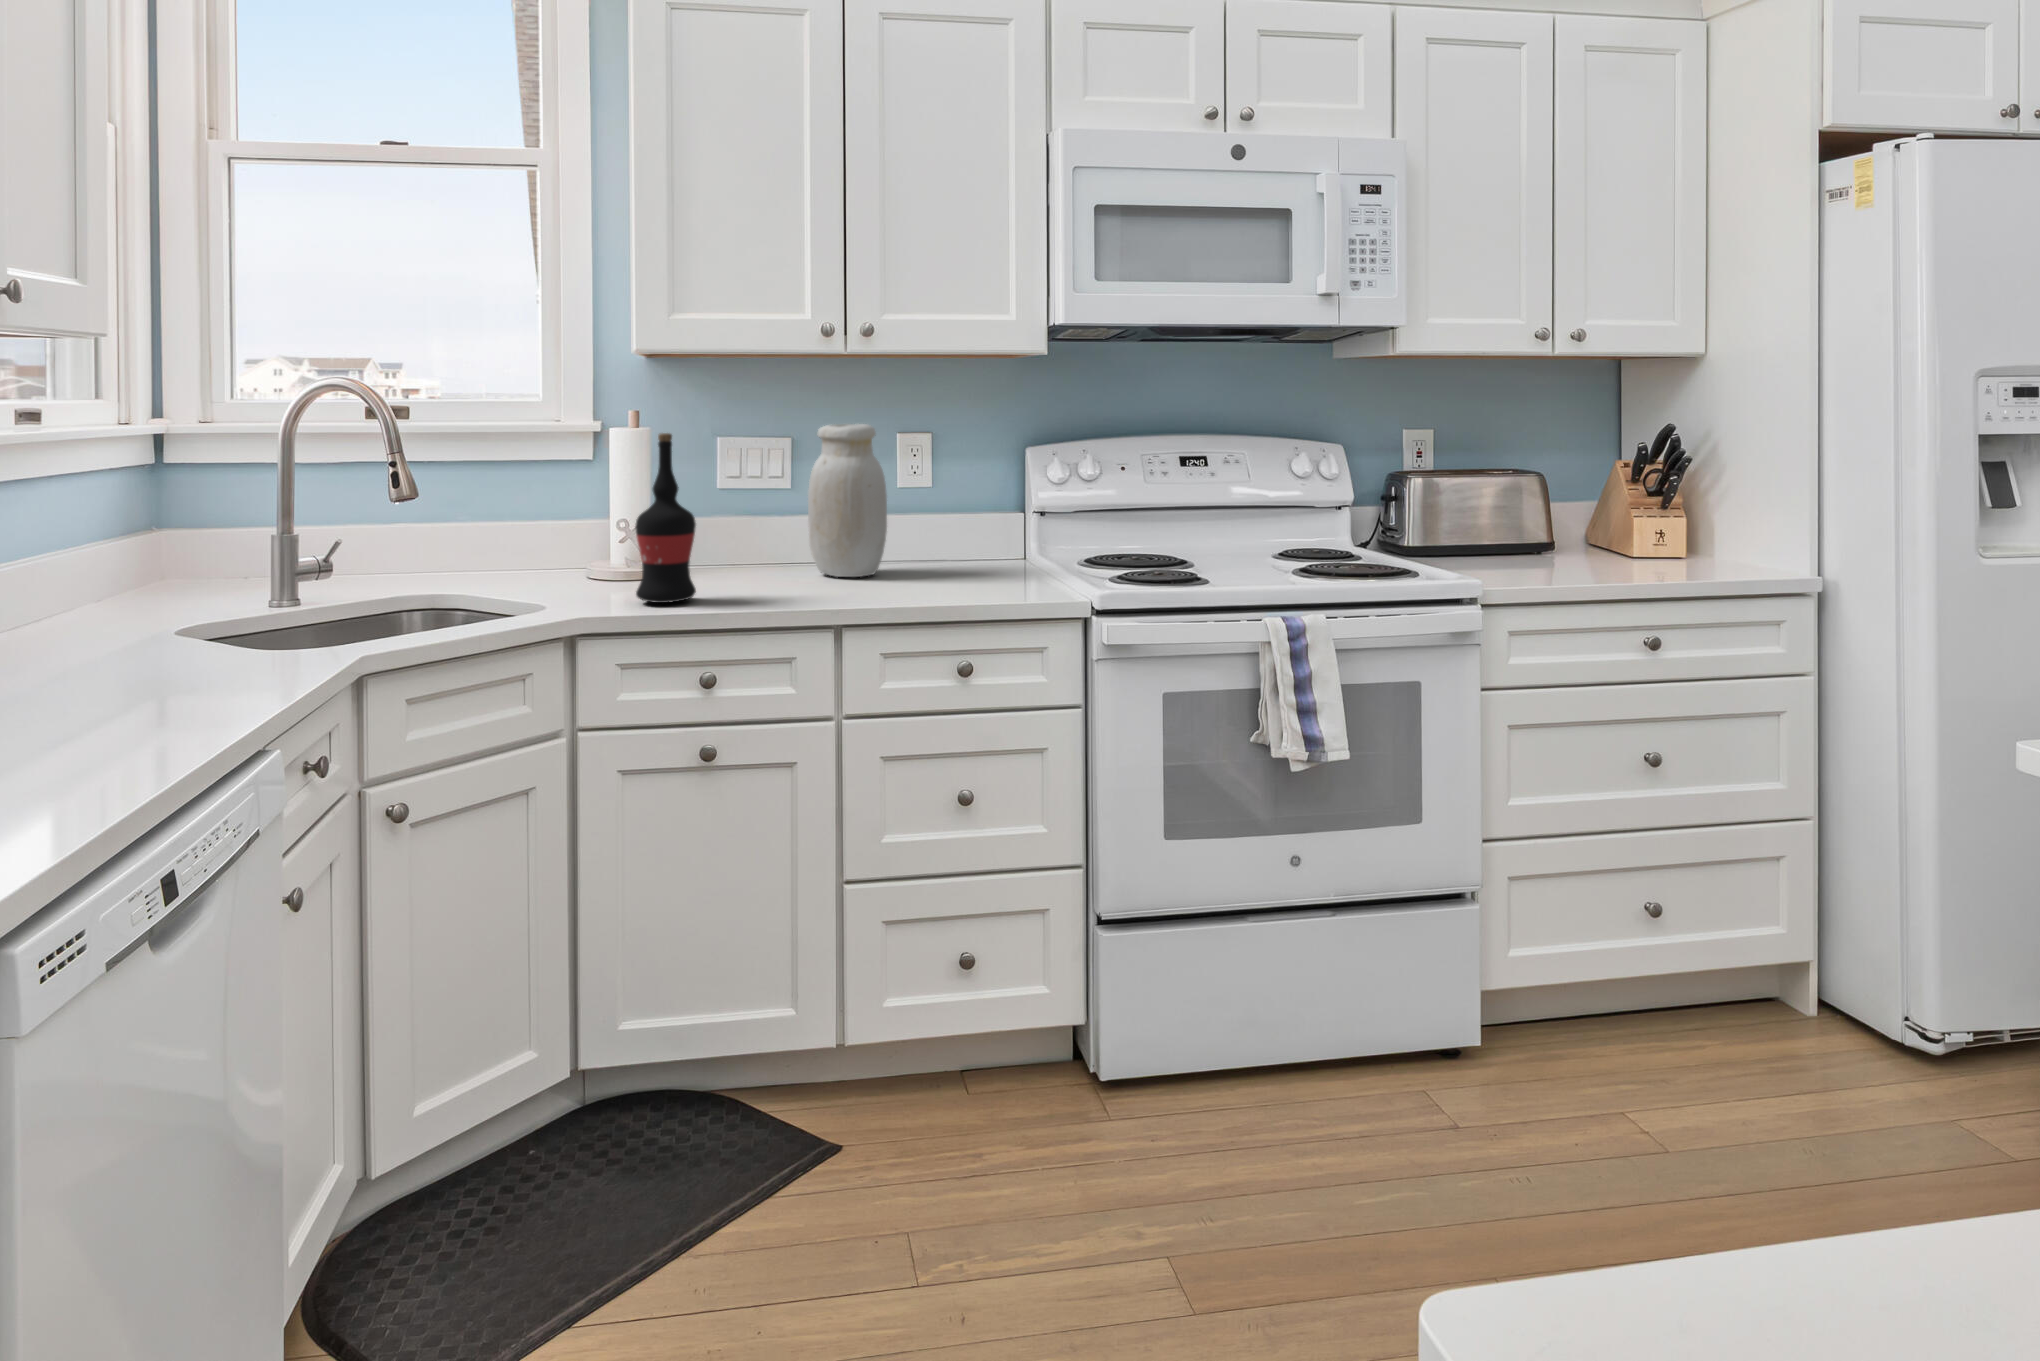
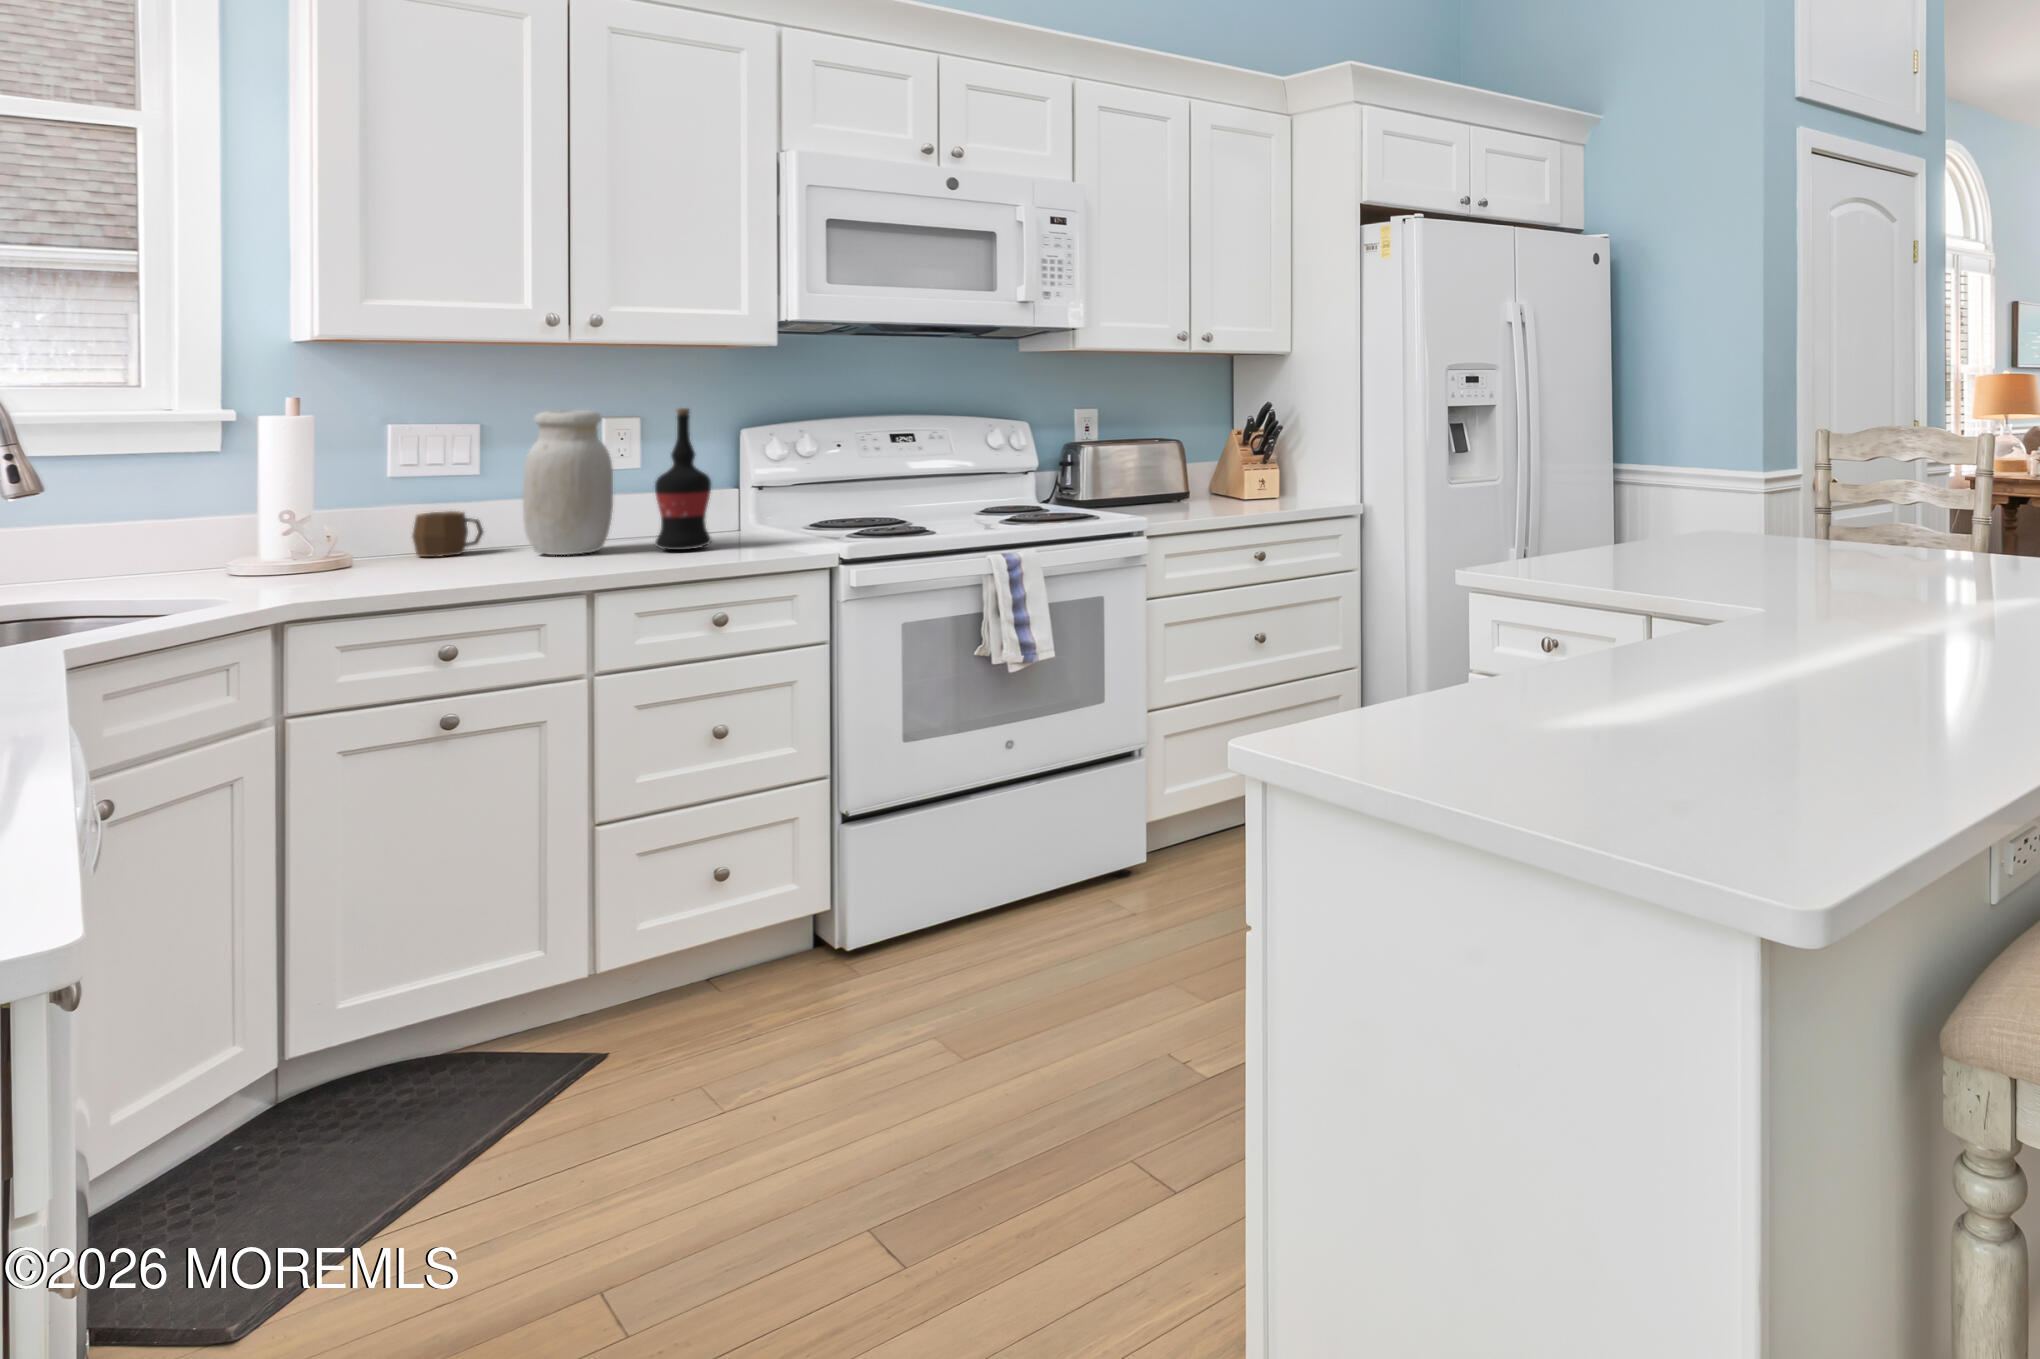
wine bottle: present [635,433,696,603] -> present [655,408,711,550]
mug: none [727,523,786,569] -> present [412,511,483,557]

